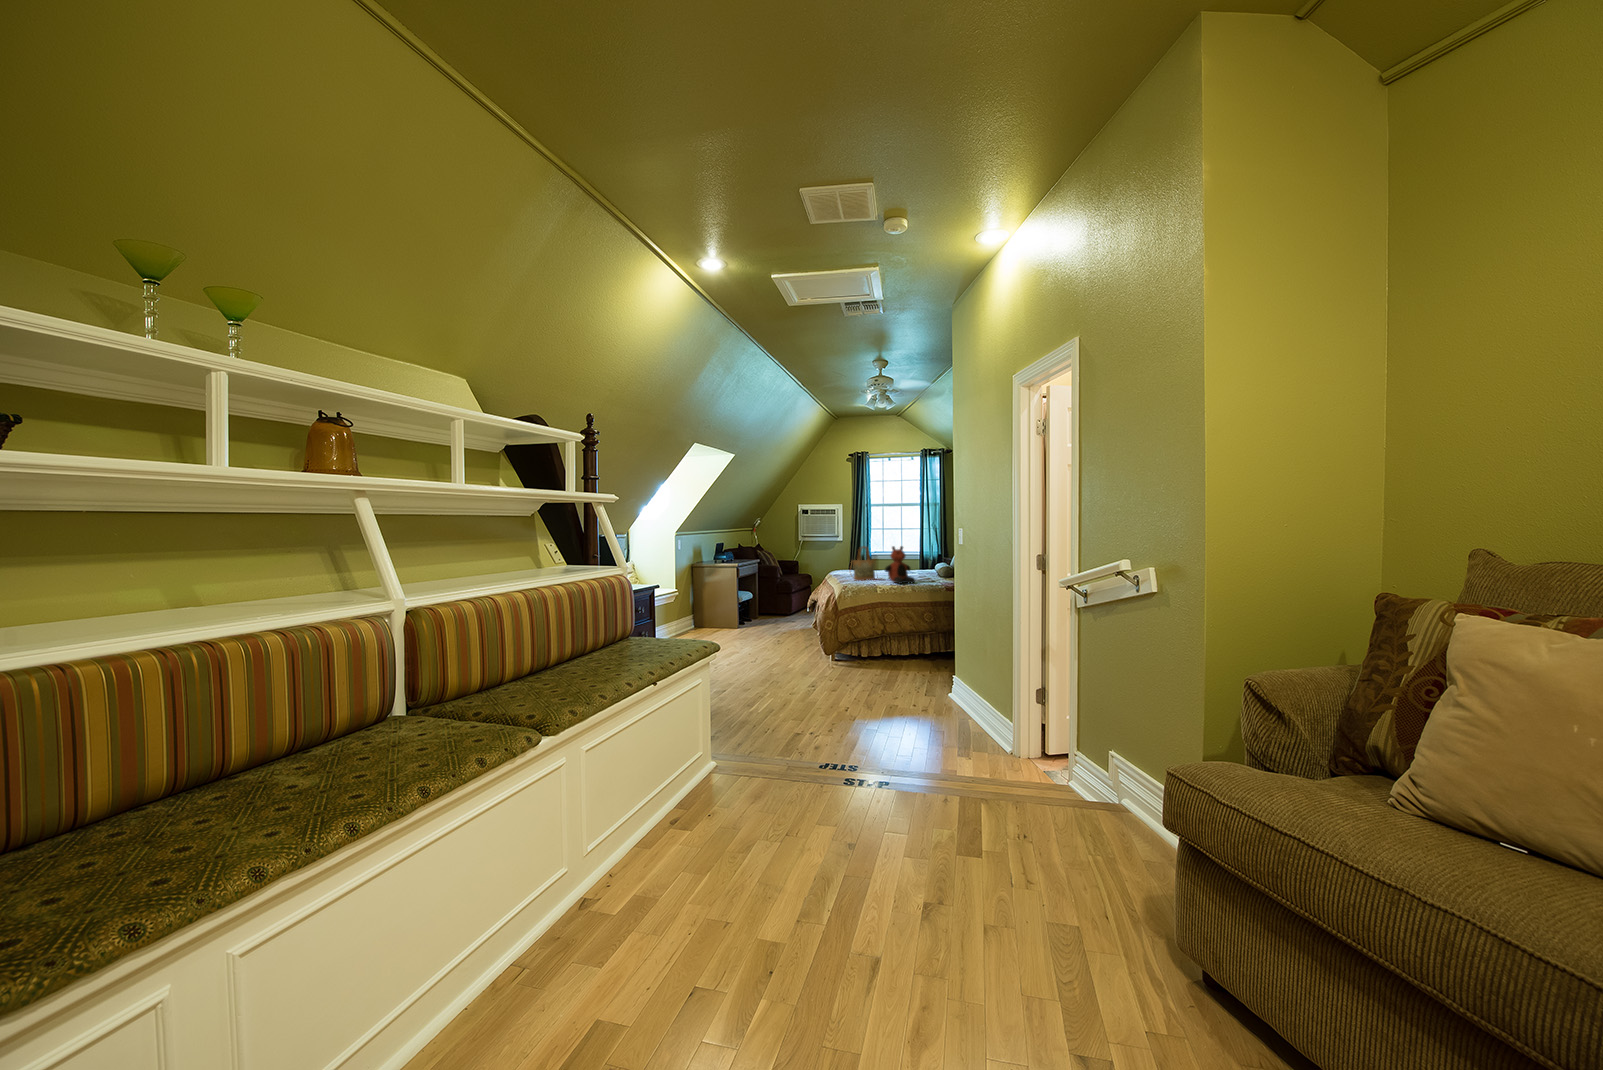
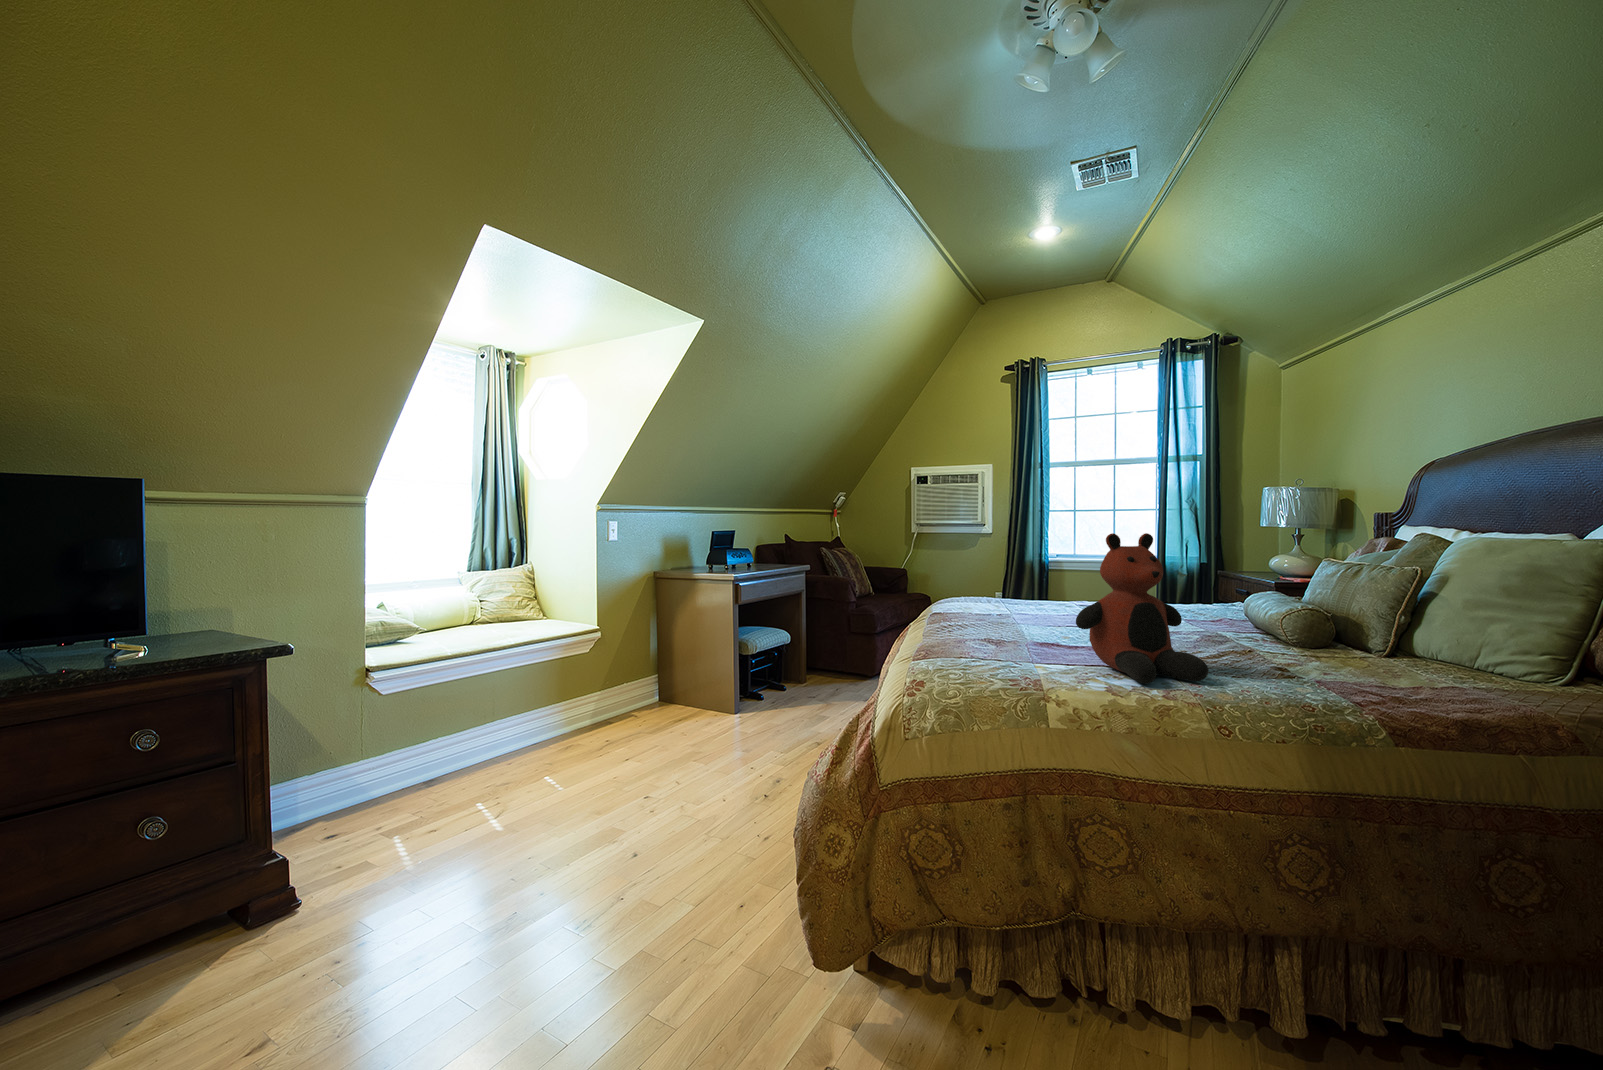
handbag: present [852,546,883,581] -> none [955,536,1077,647]

